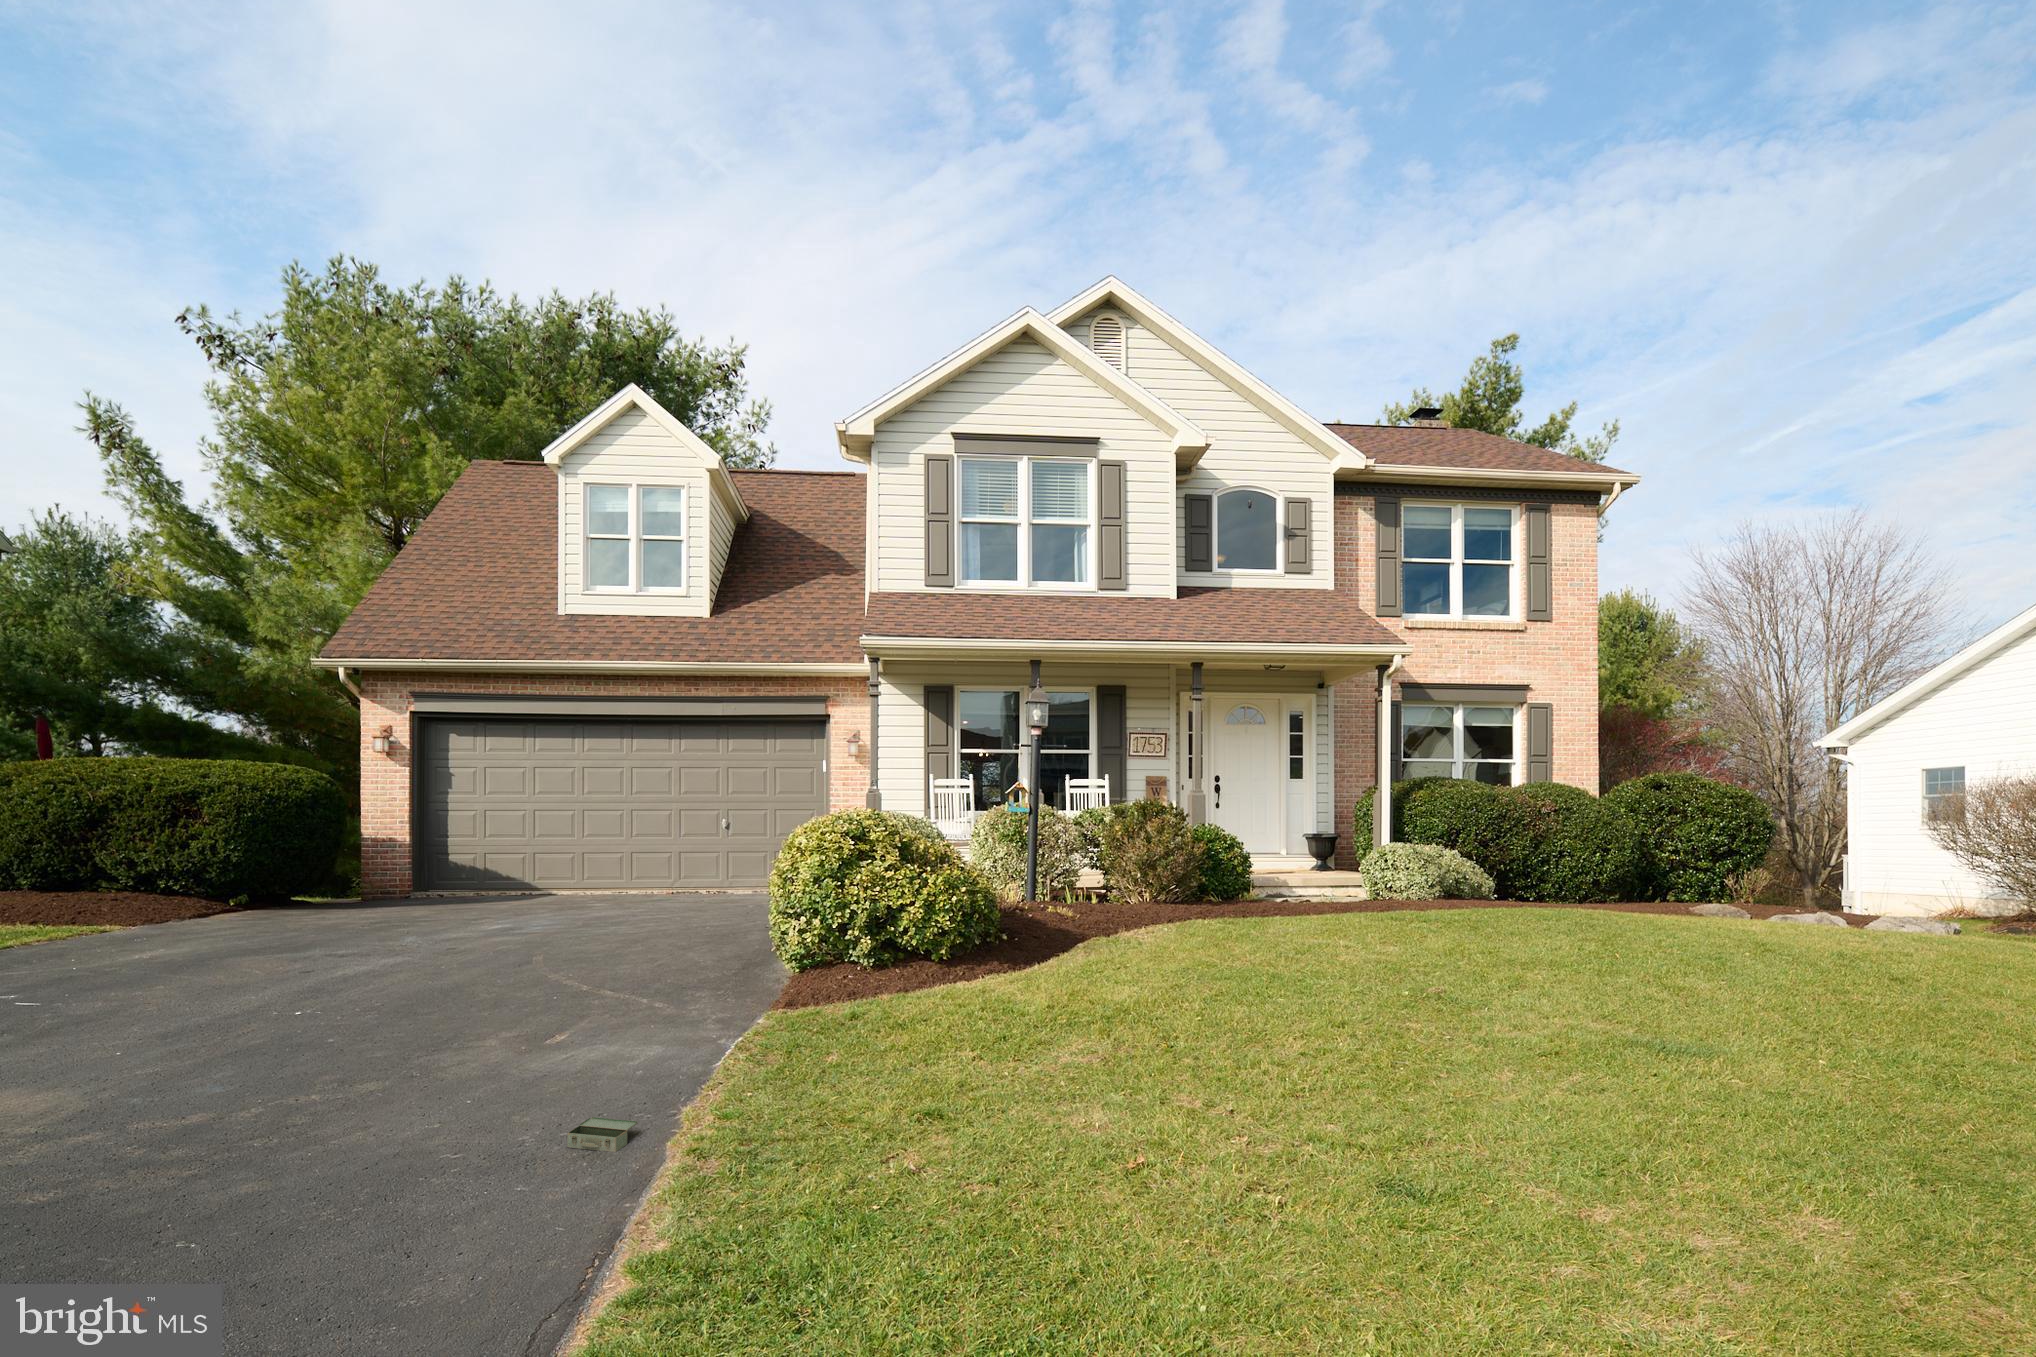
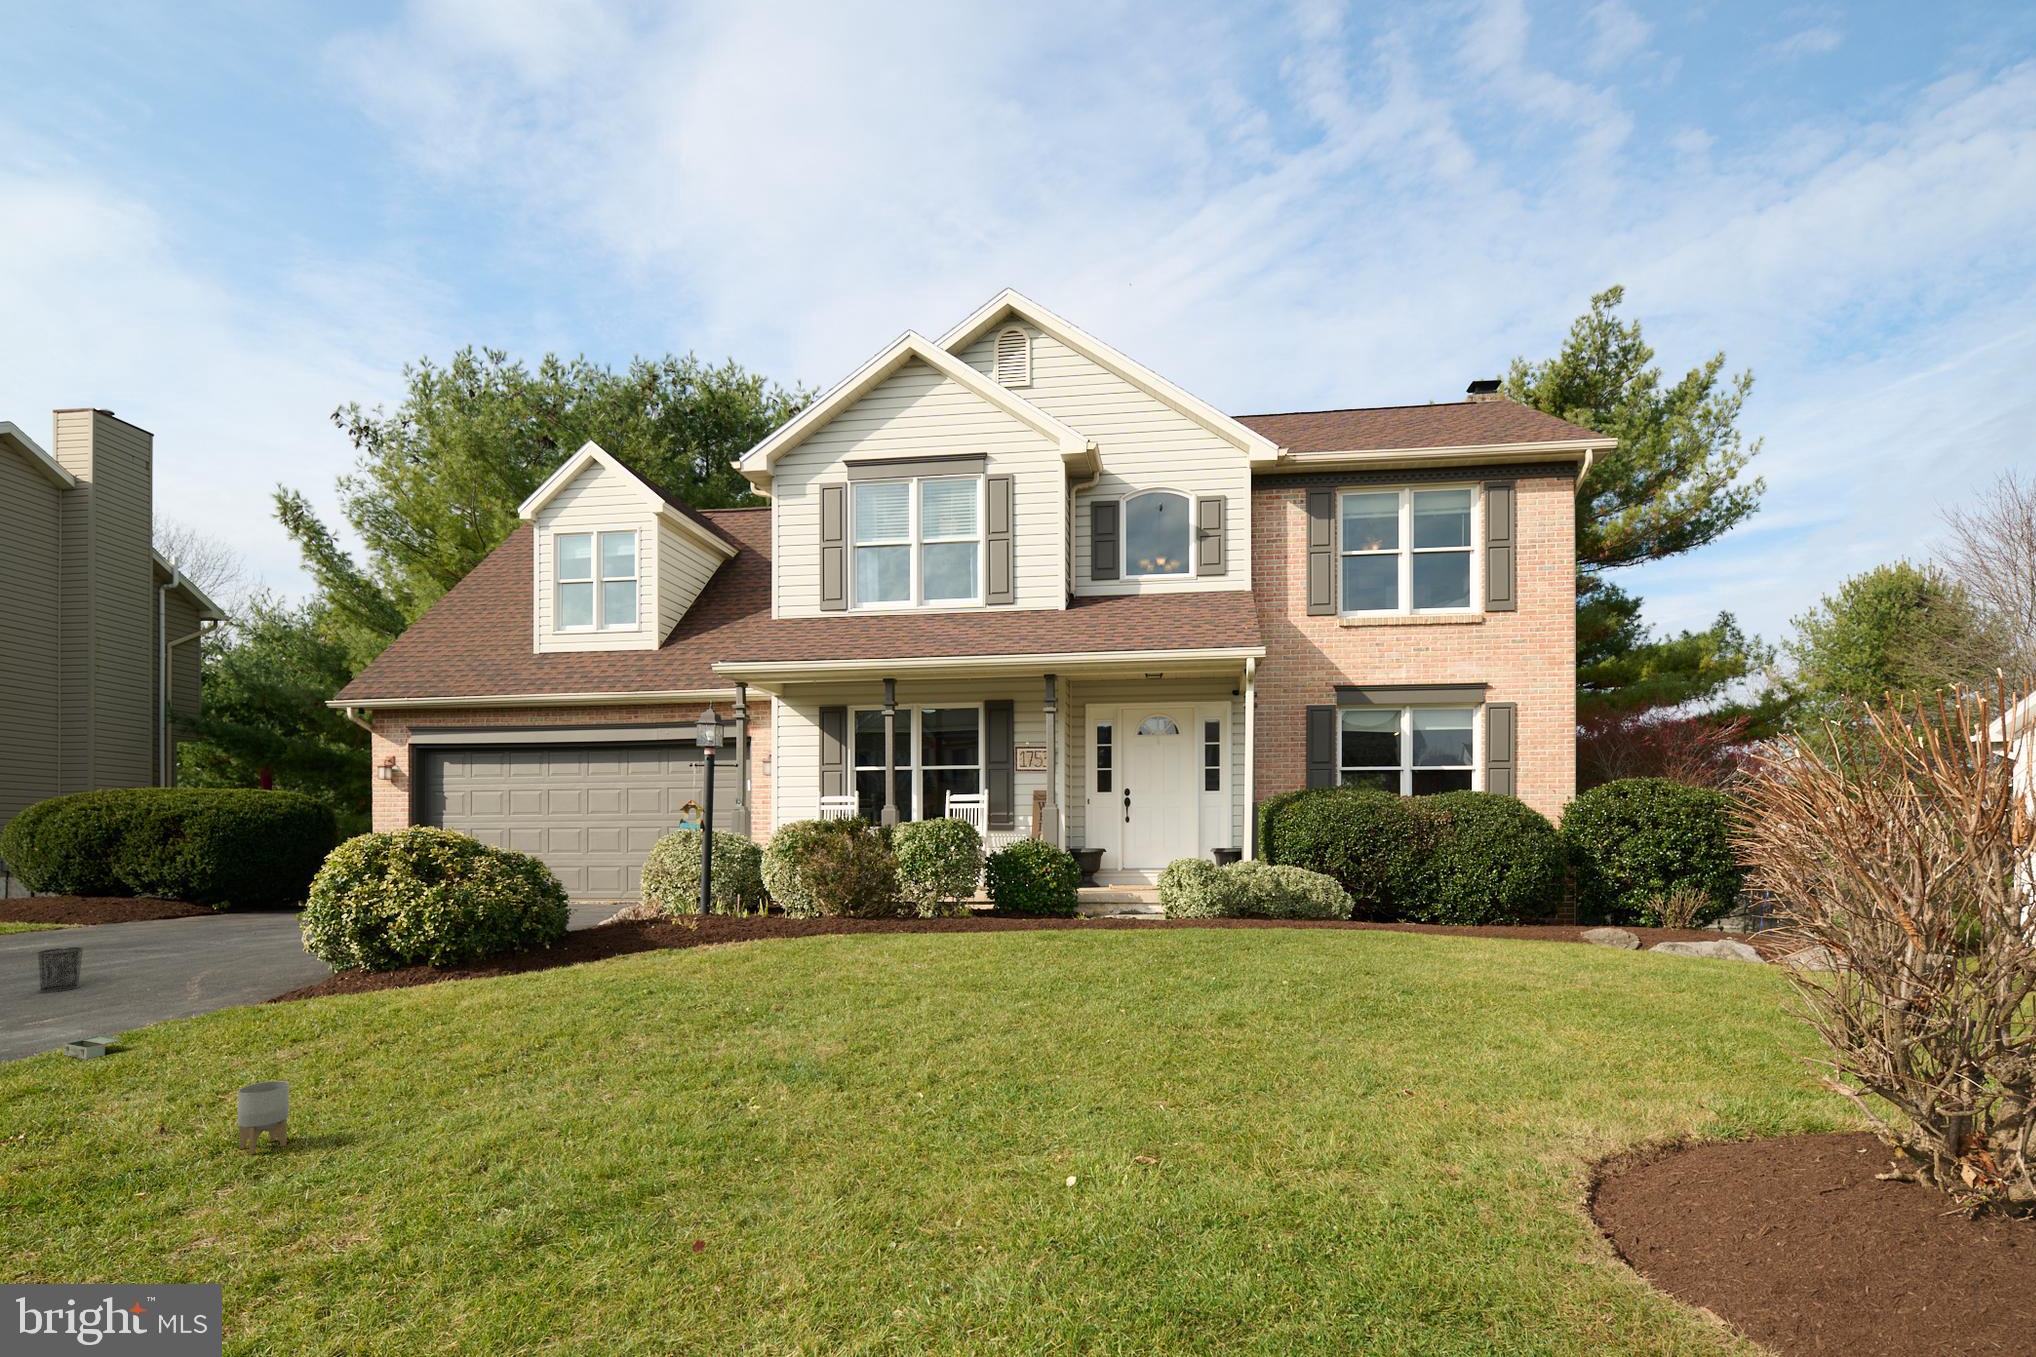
waste bin: none [256,985,312,1046] -> present [37,947,83,993]
planter: none [1246,1195,1300,1295] -> present [237,1081,289,1154]

